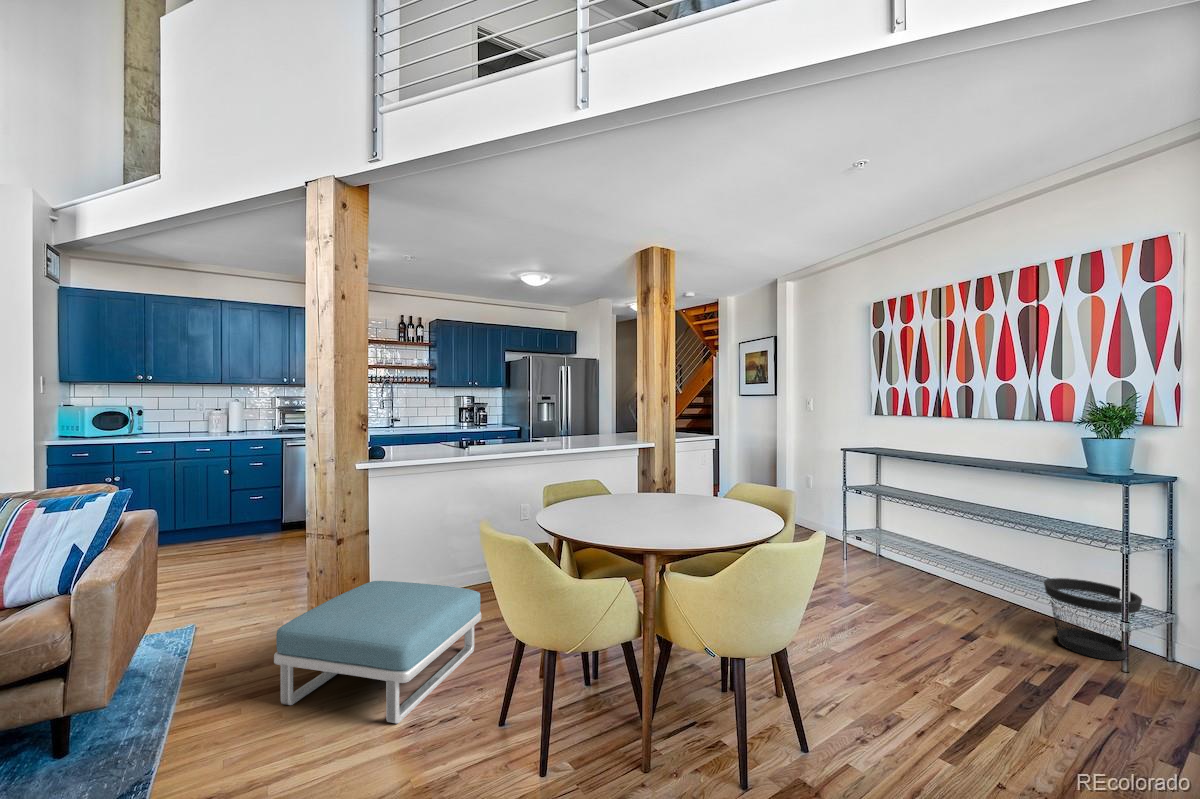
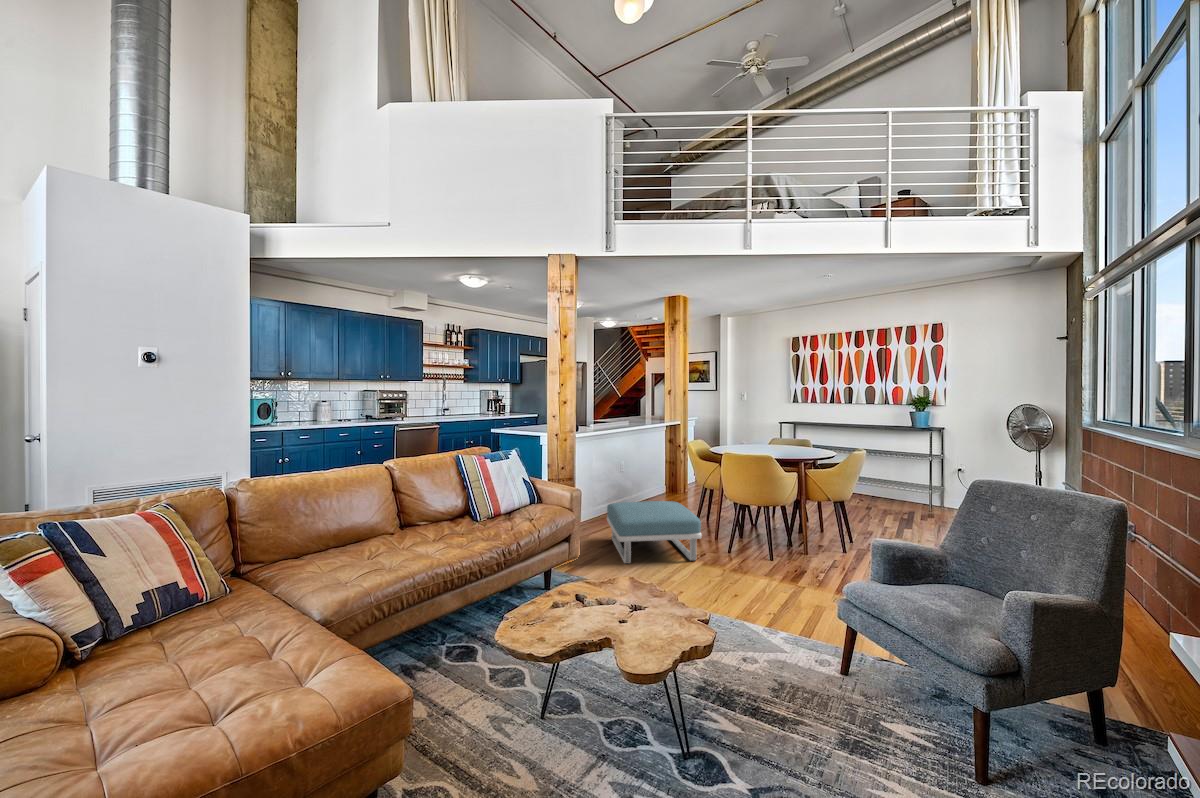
wastebasket: present [1044,578,1142,660] -> none [895,478,934,510]

